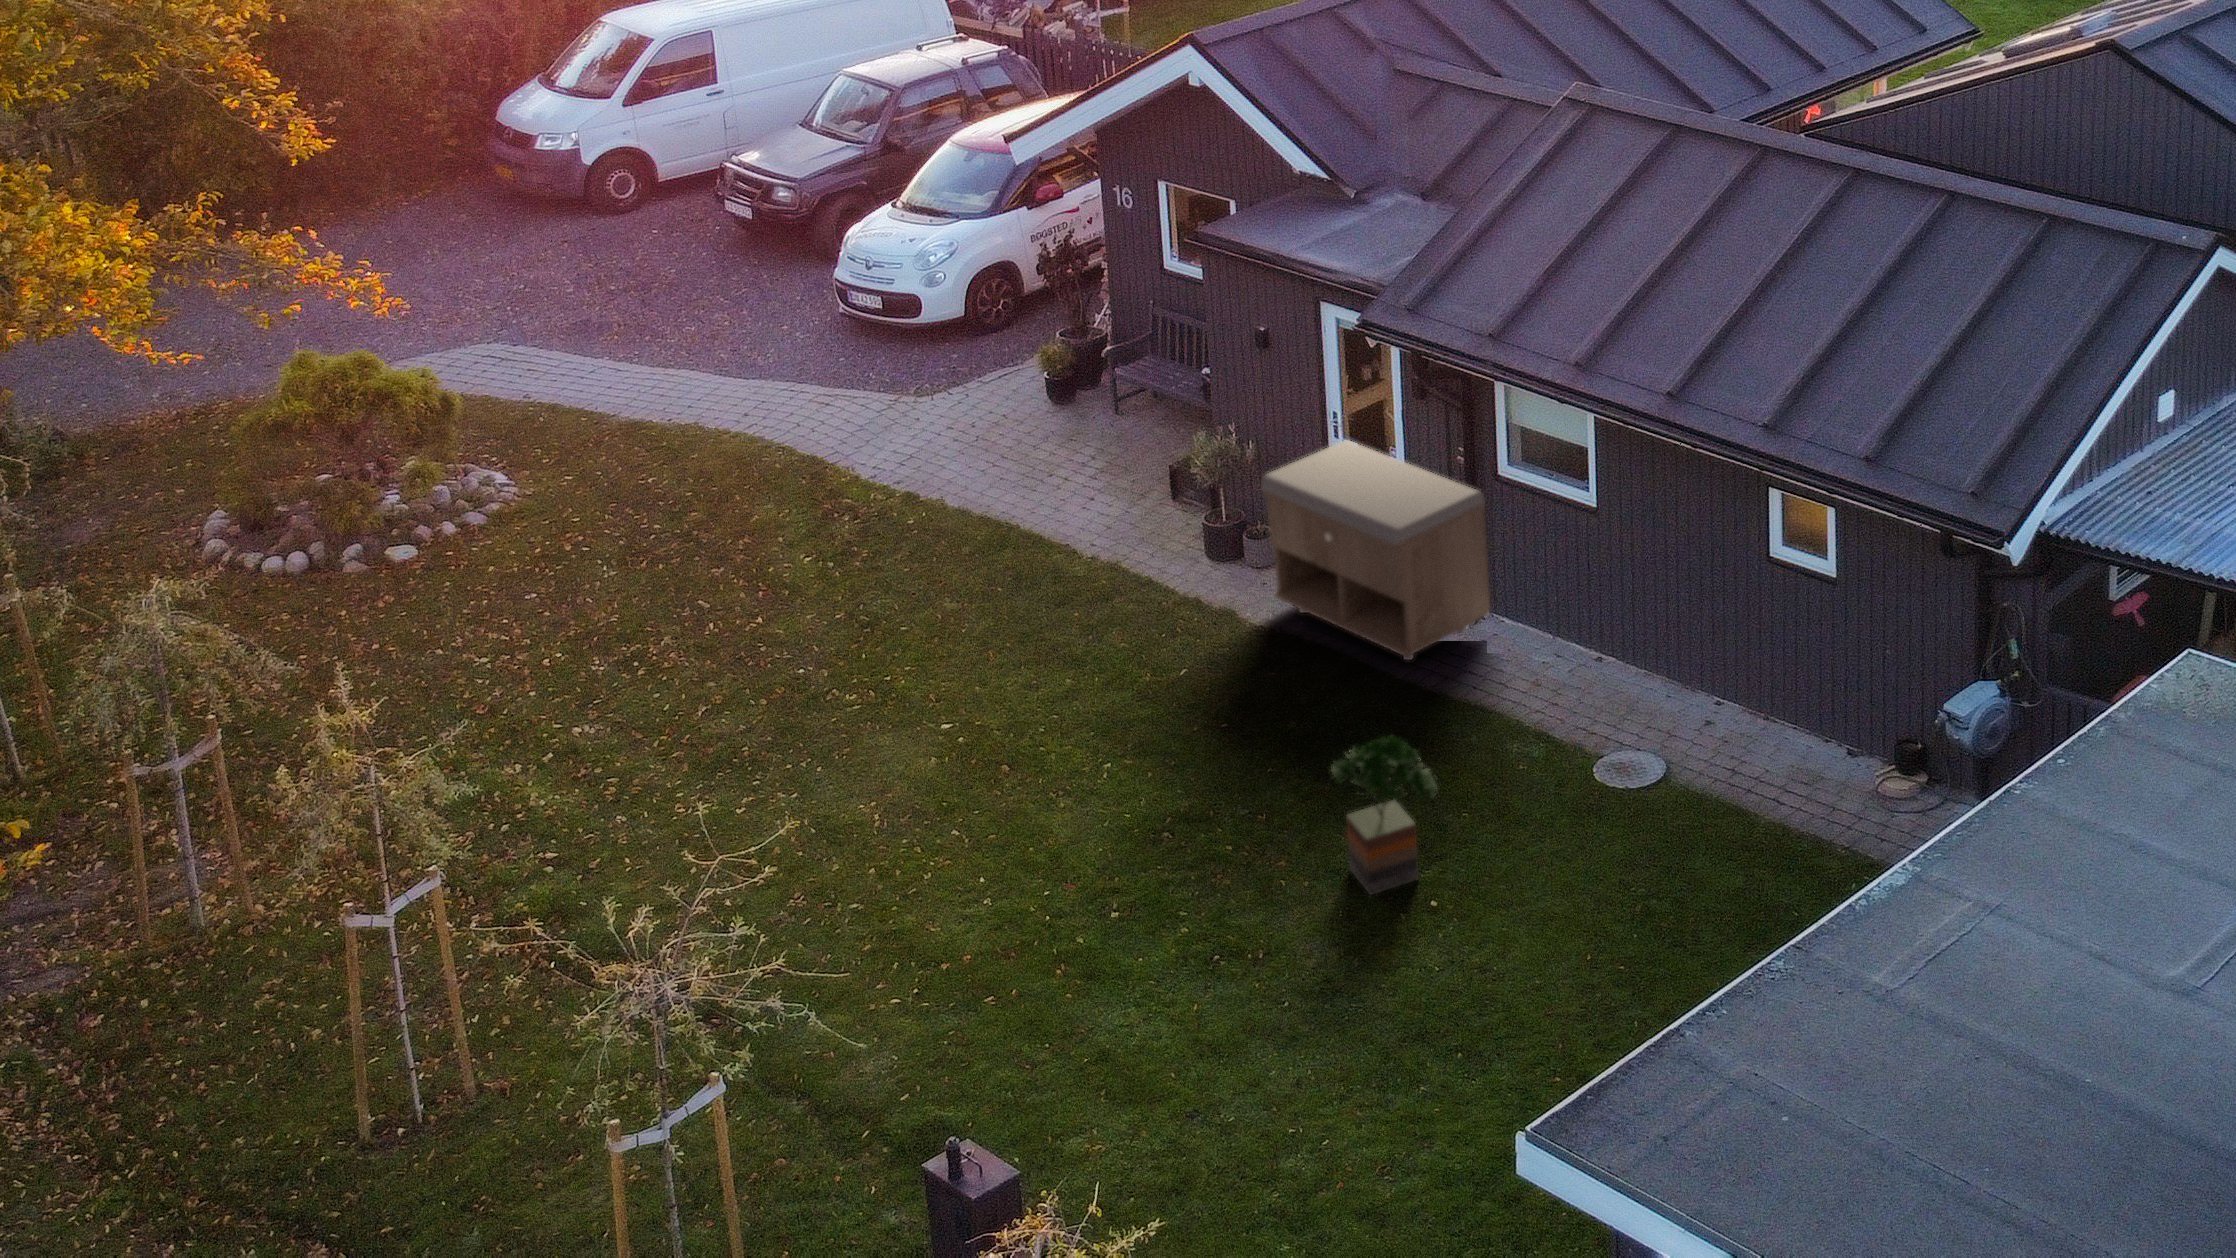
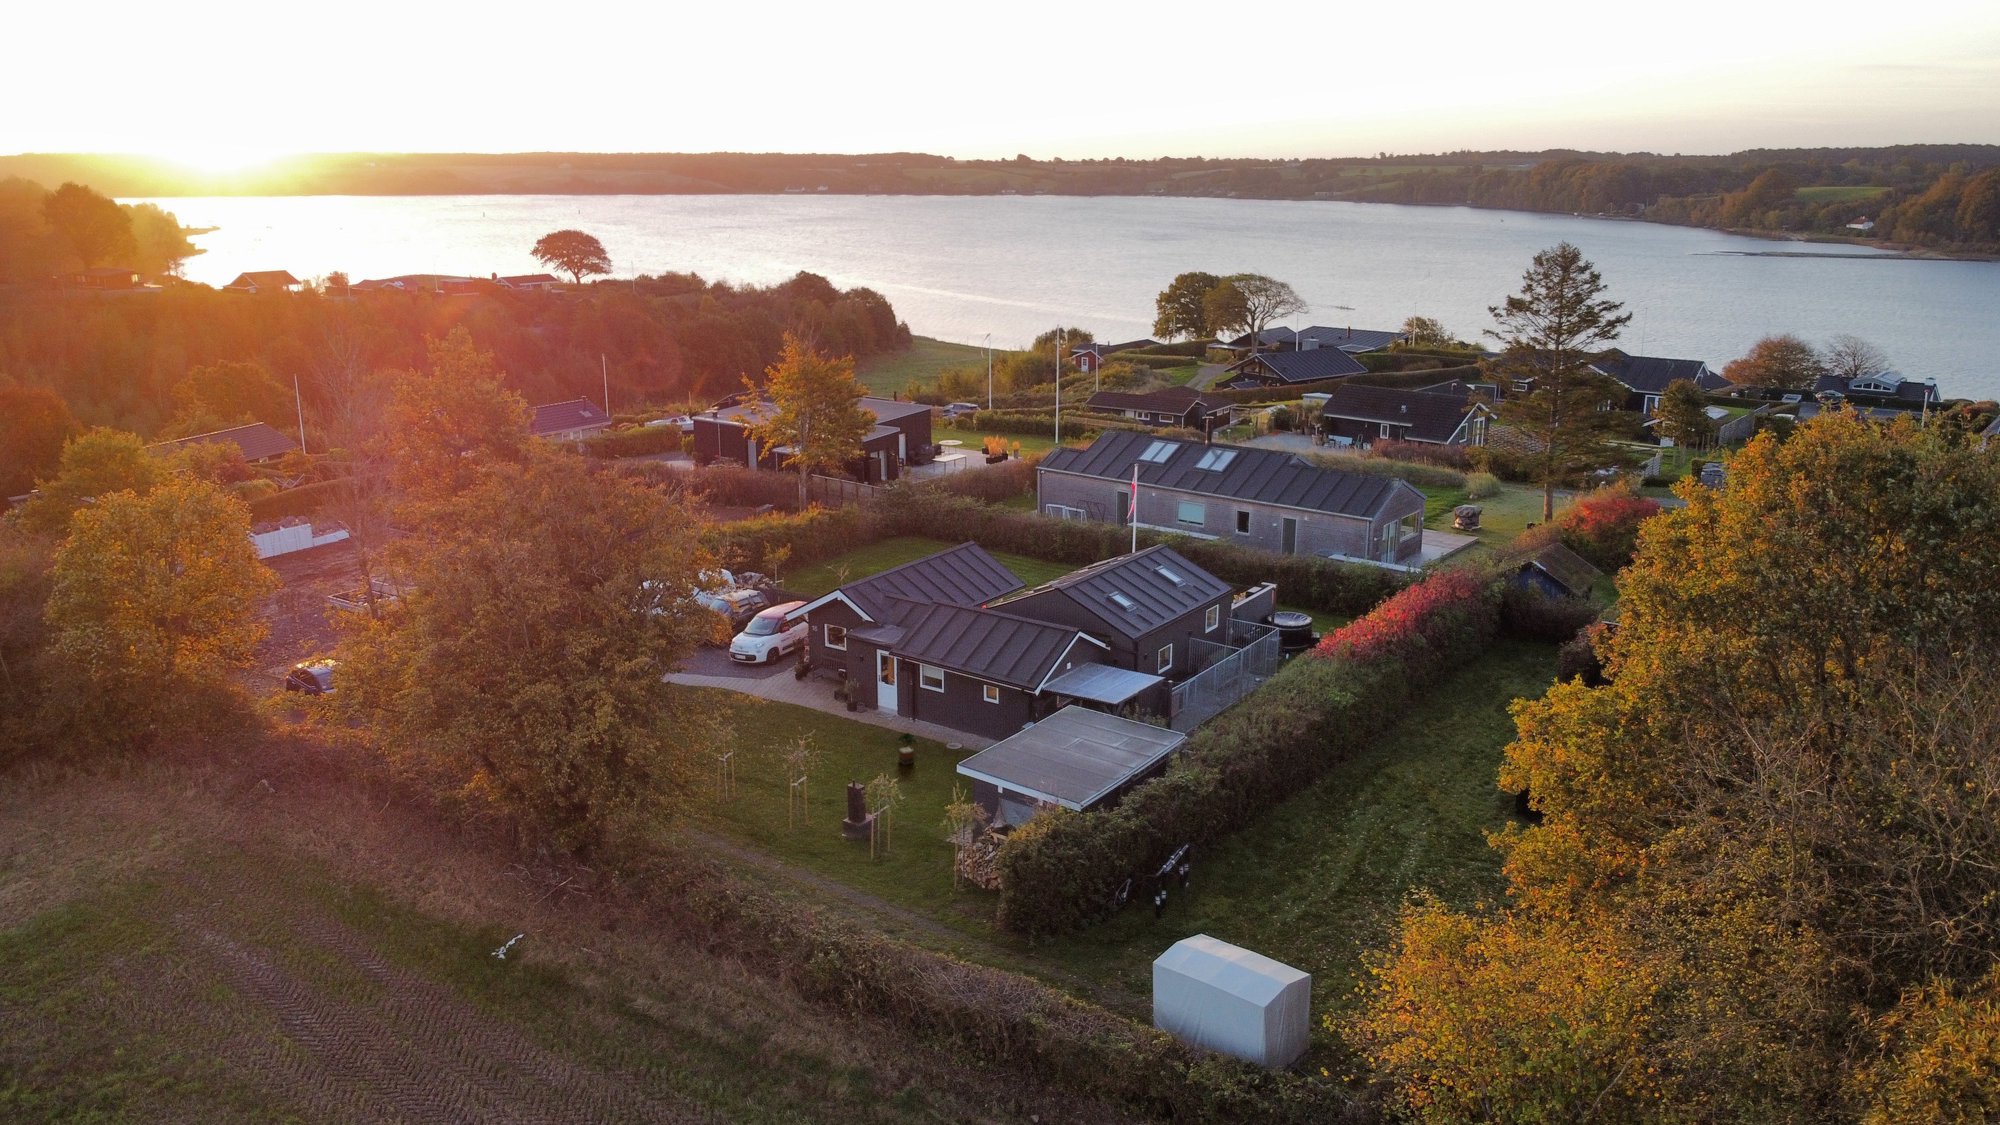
storage bench: present [1261,440,1490,660] -> none [866,681,919,728]

